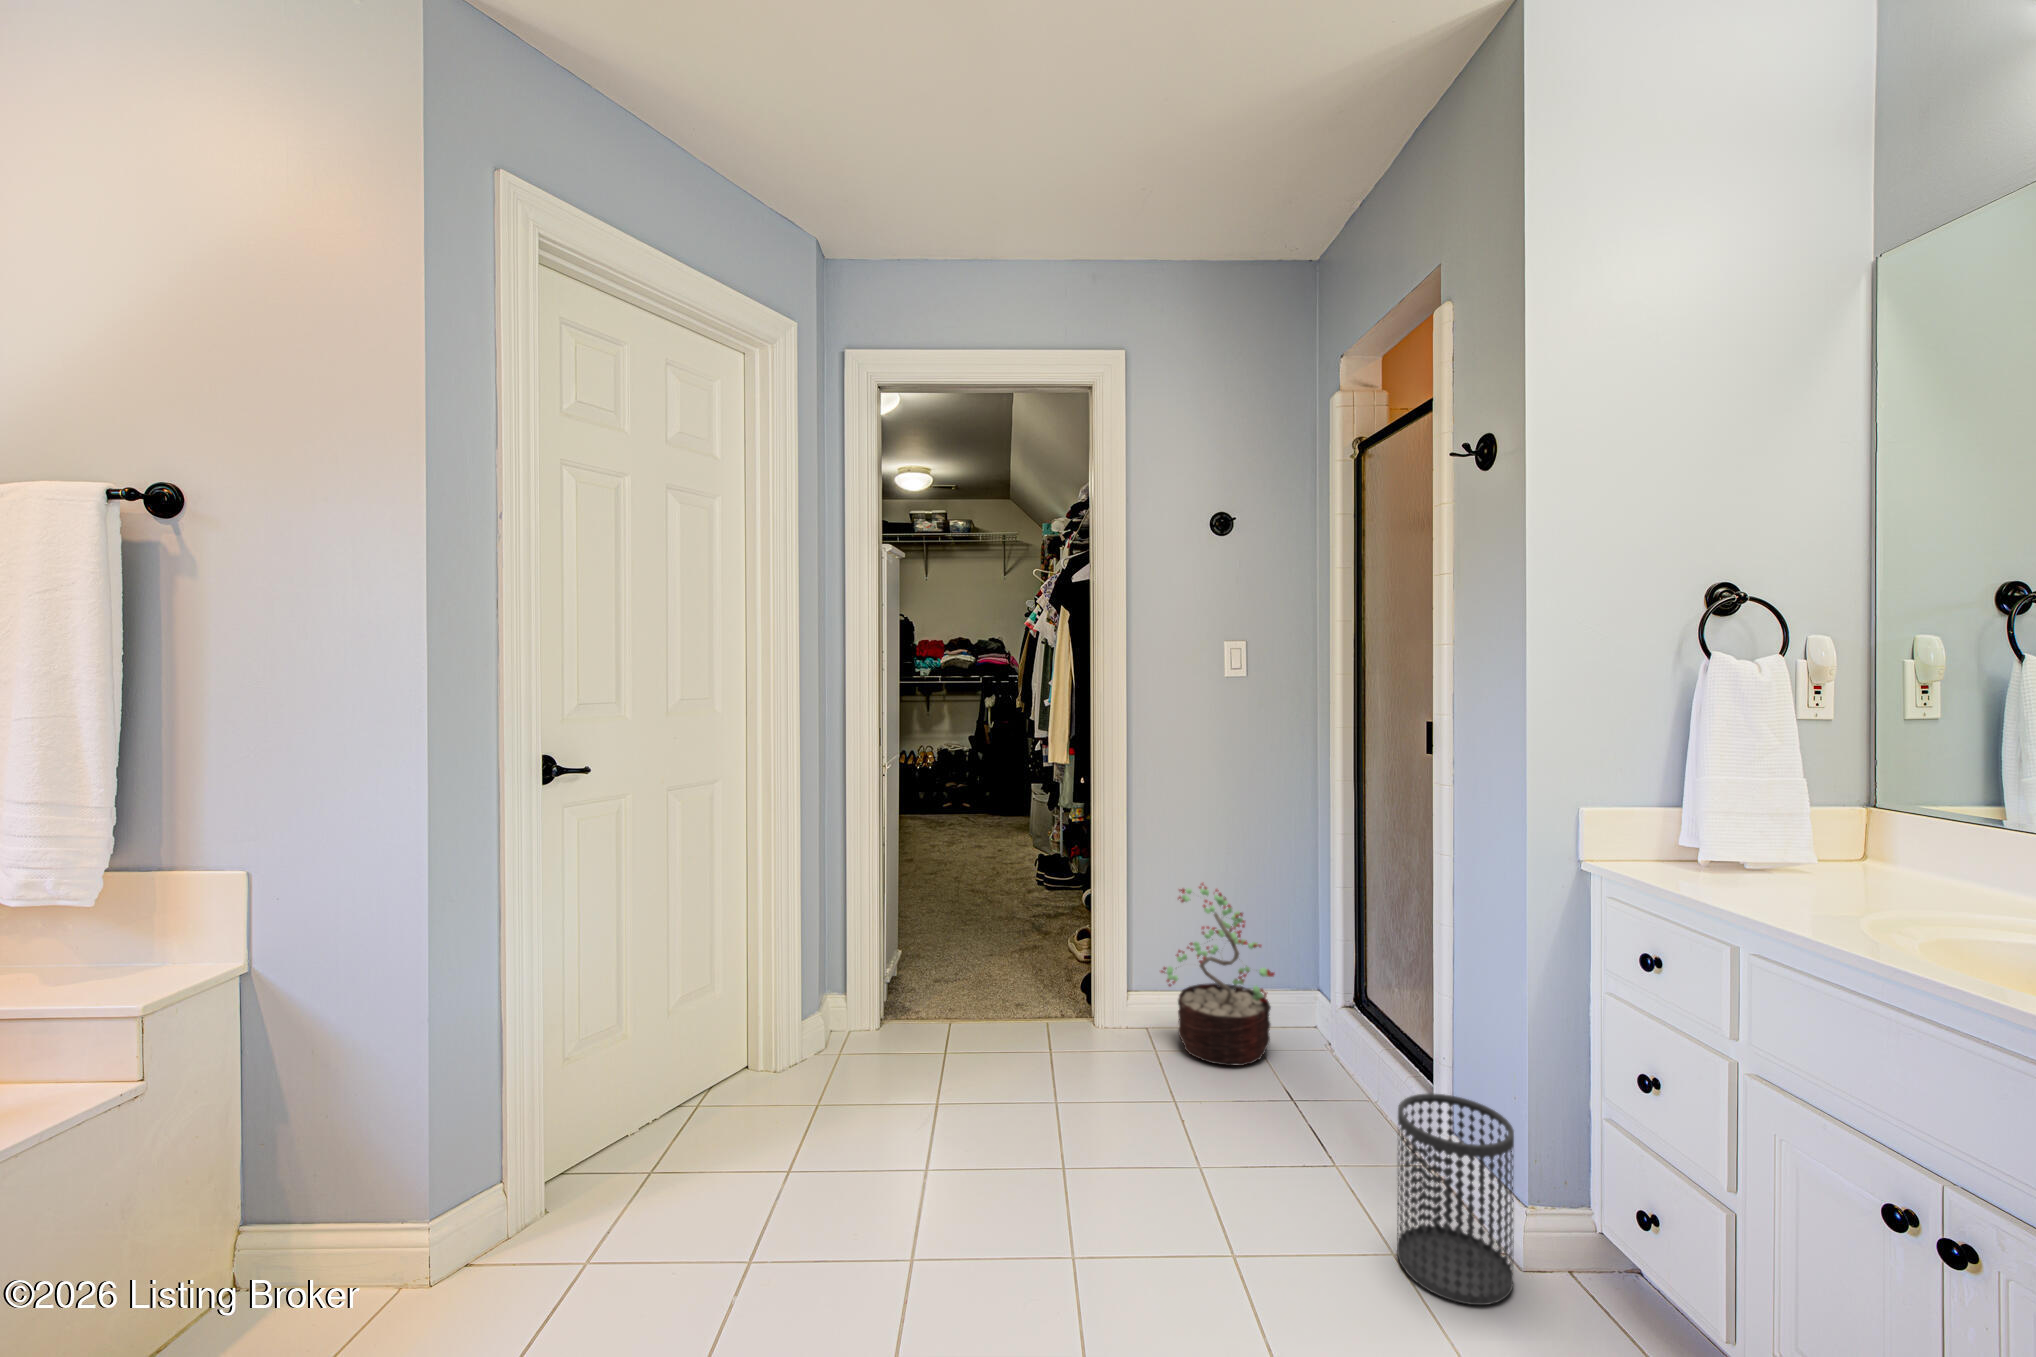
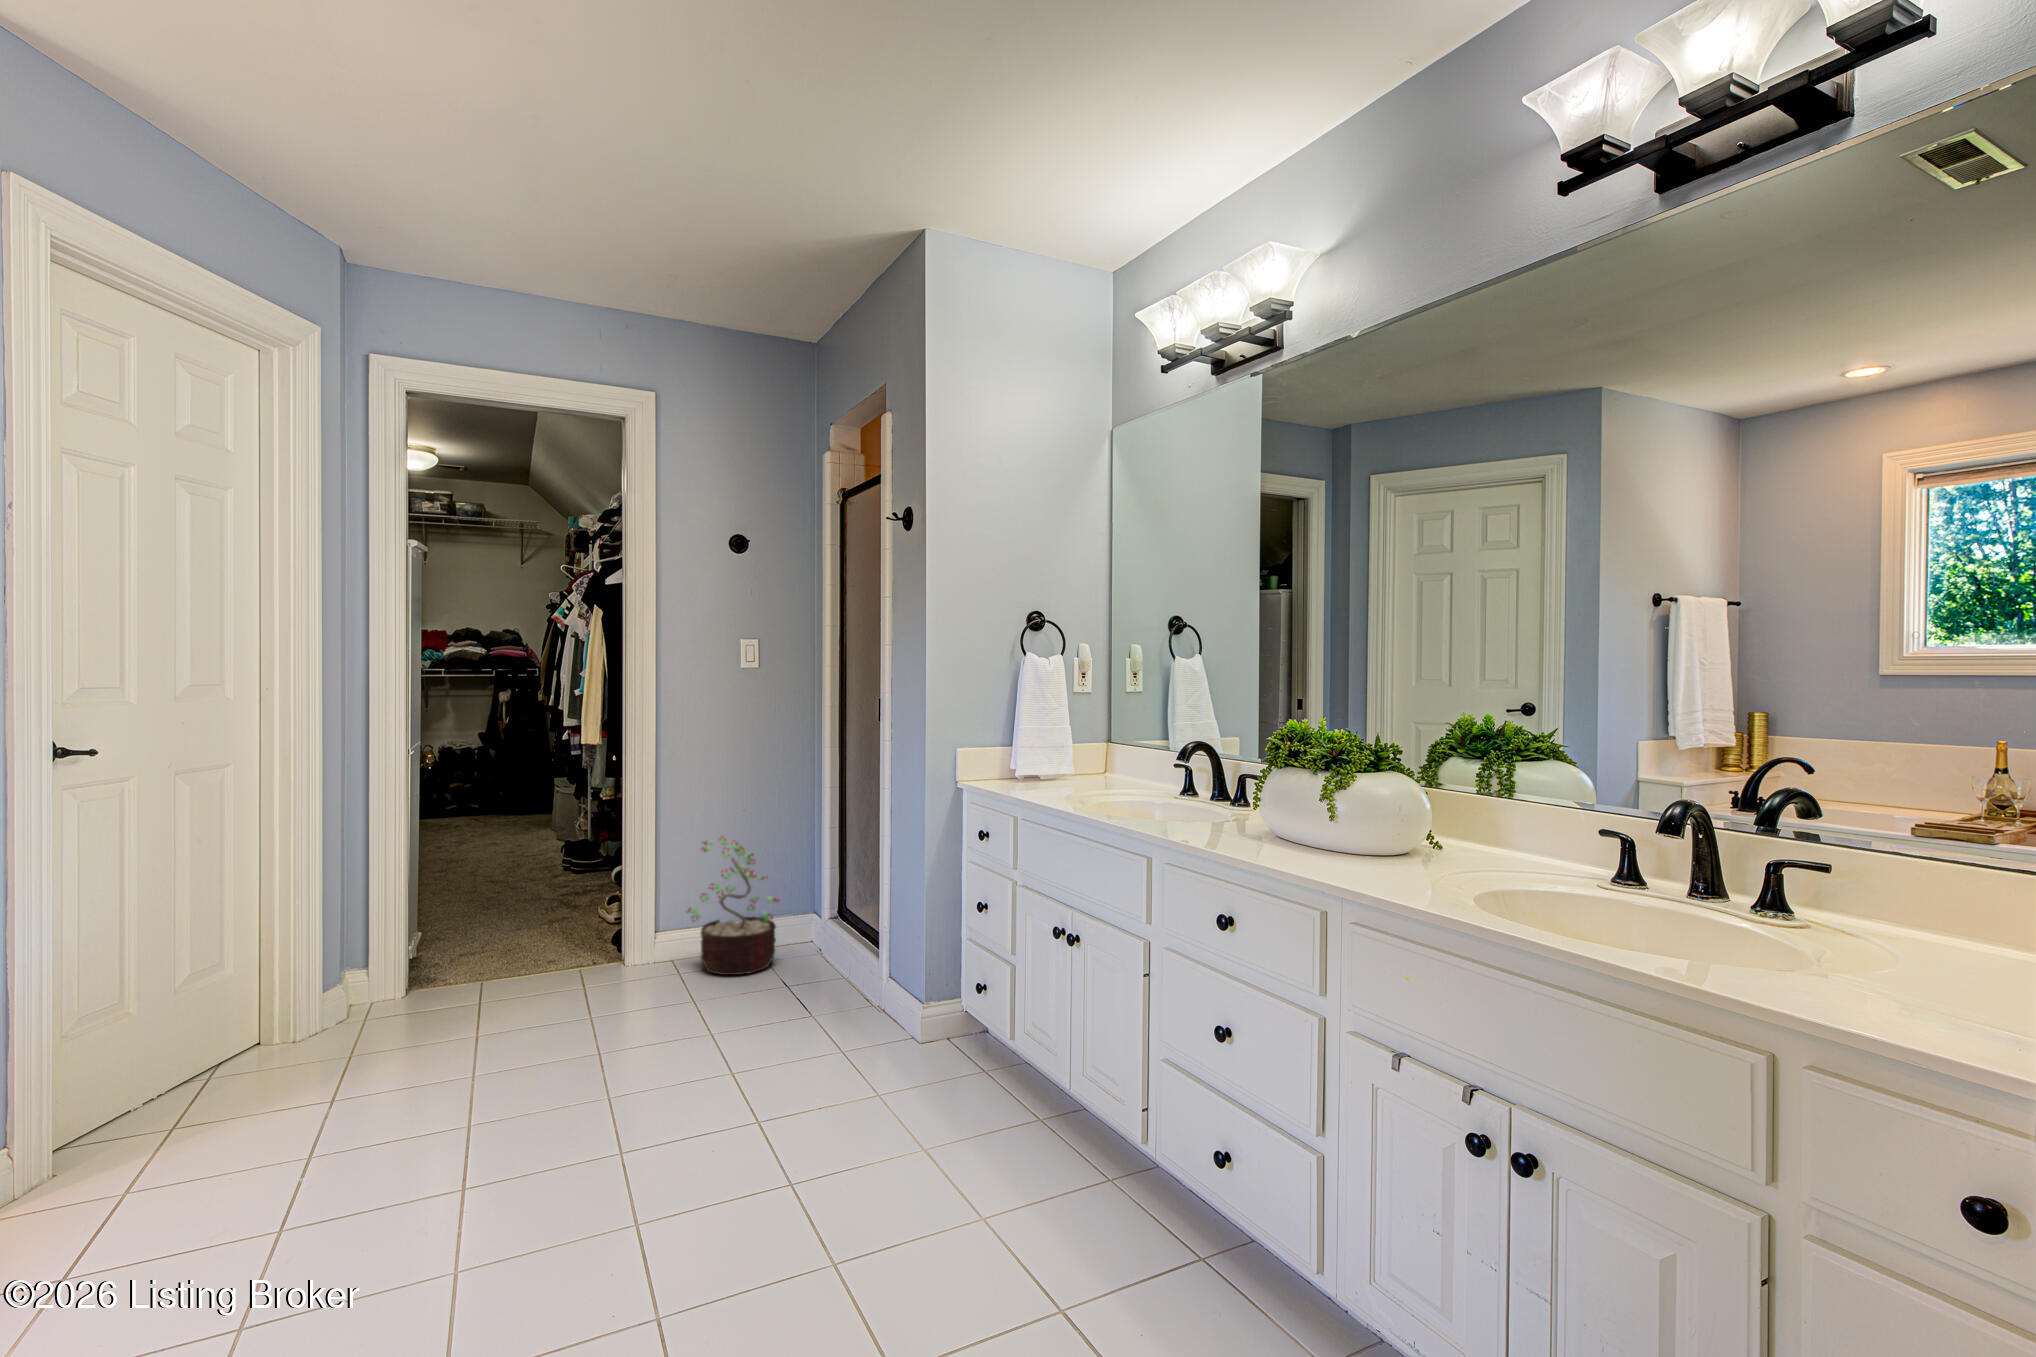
wastebasket: present [1397,1093,1514,1305] -> none [844,941,913,1061]

